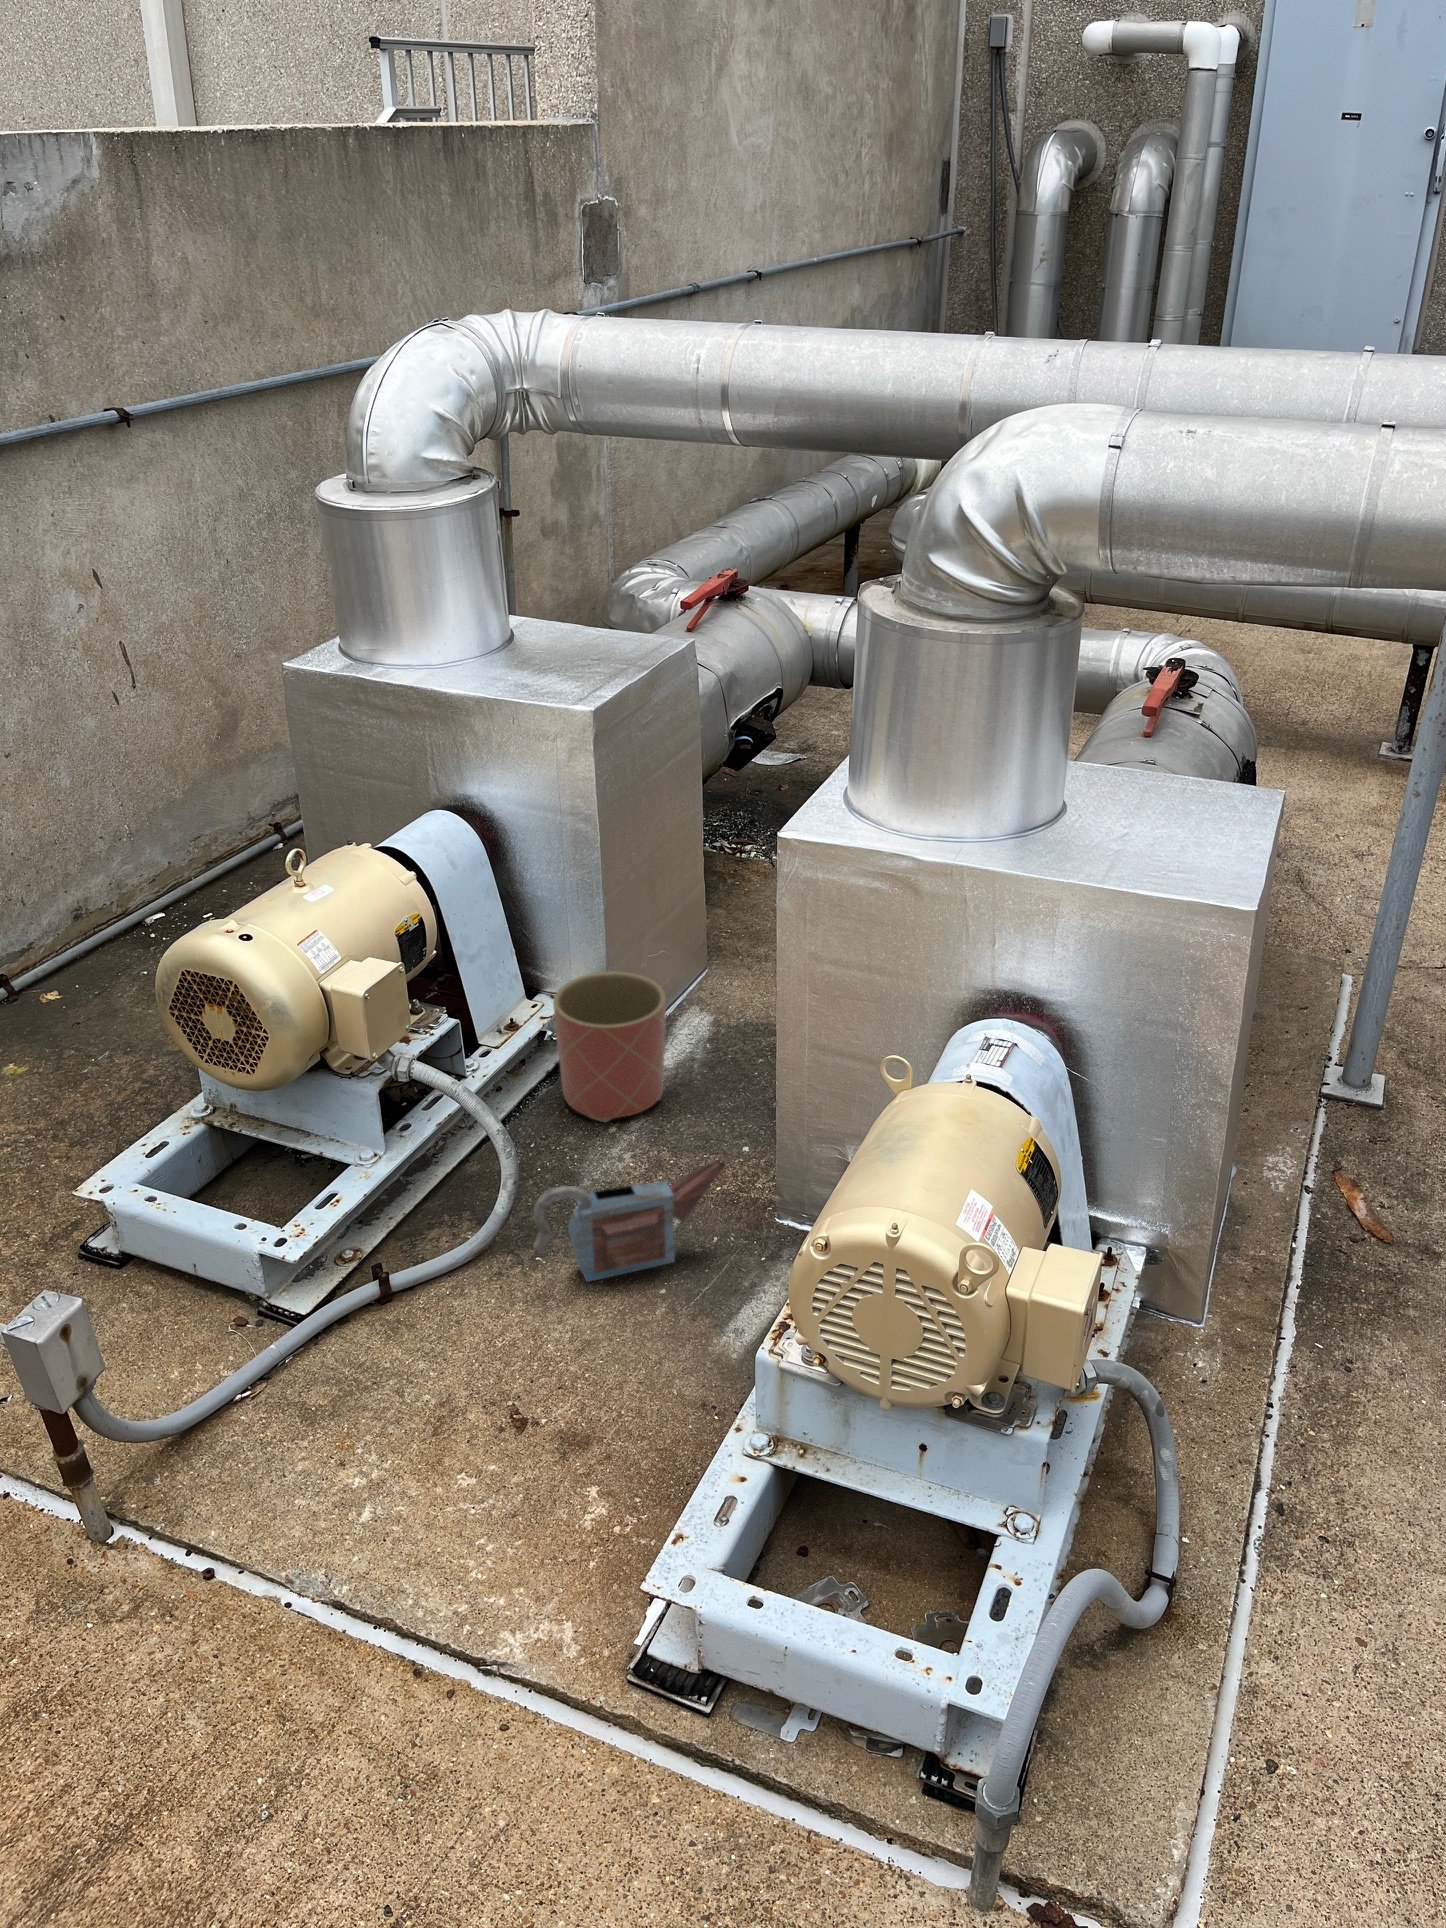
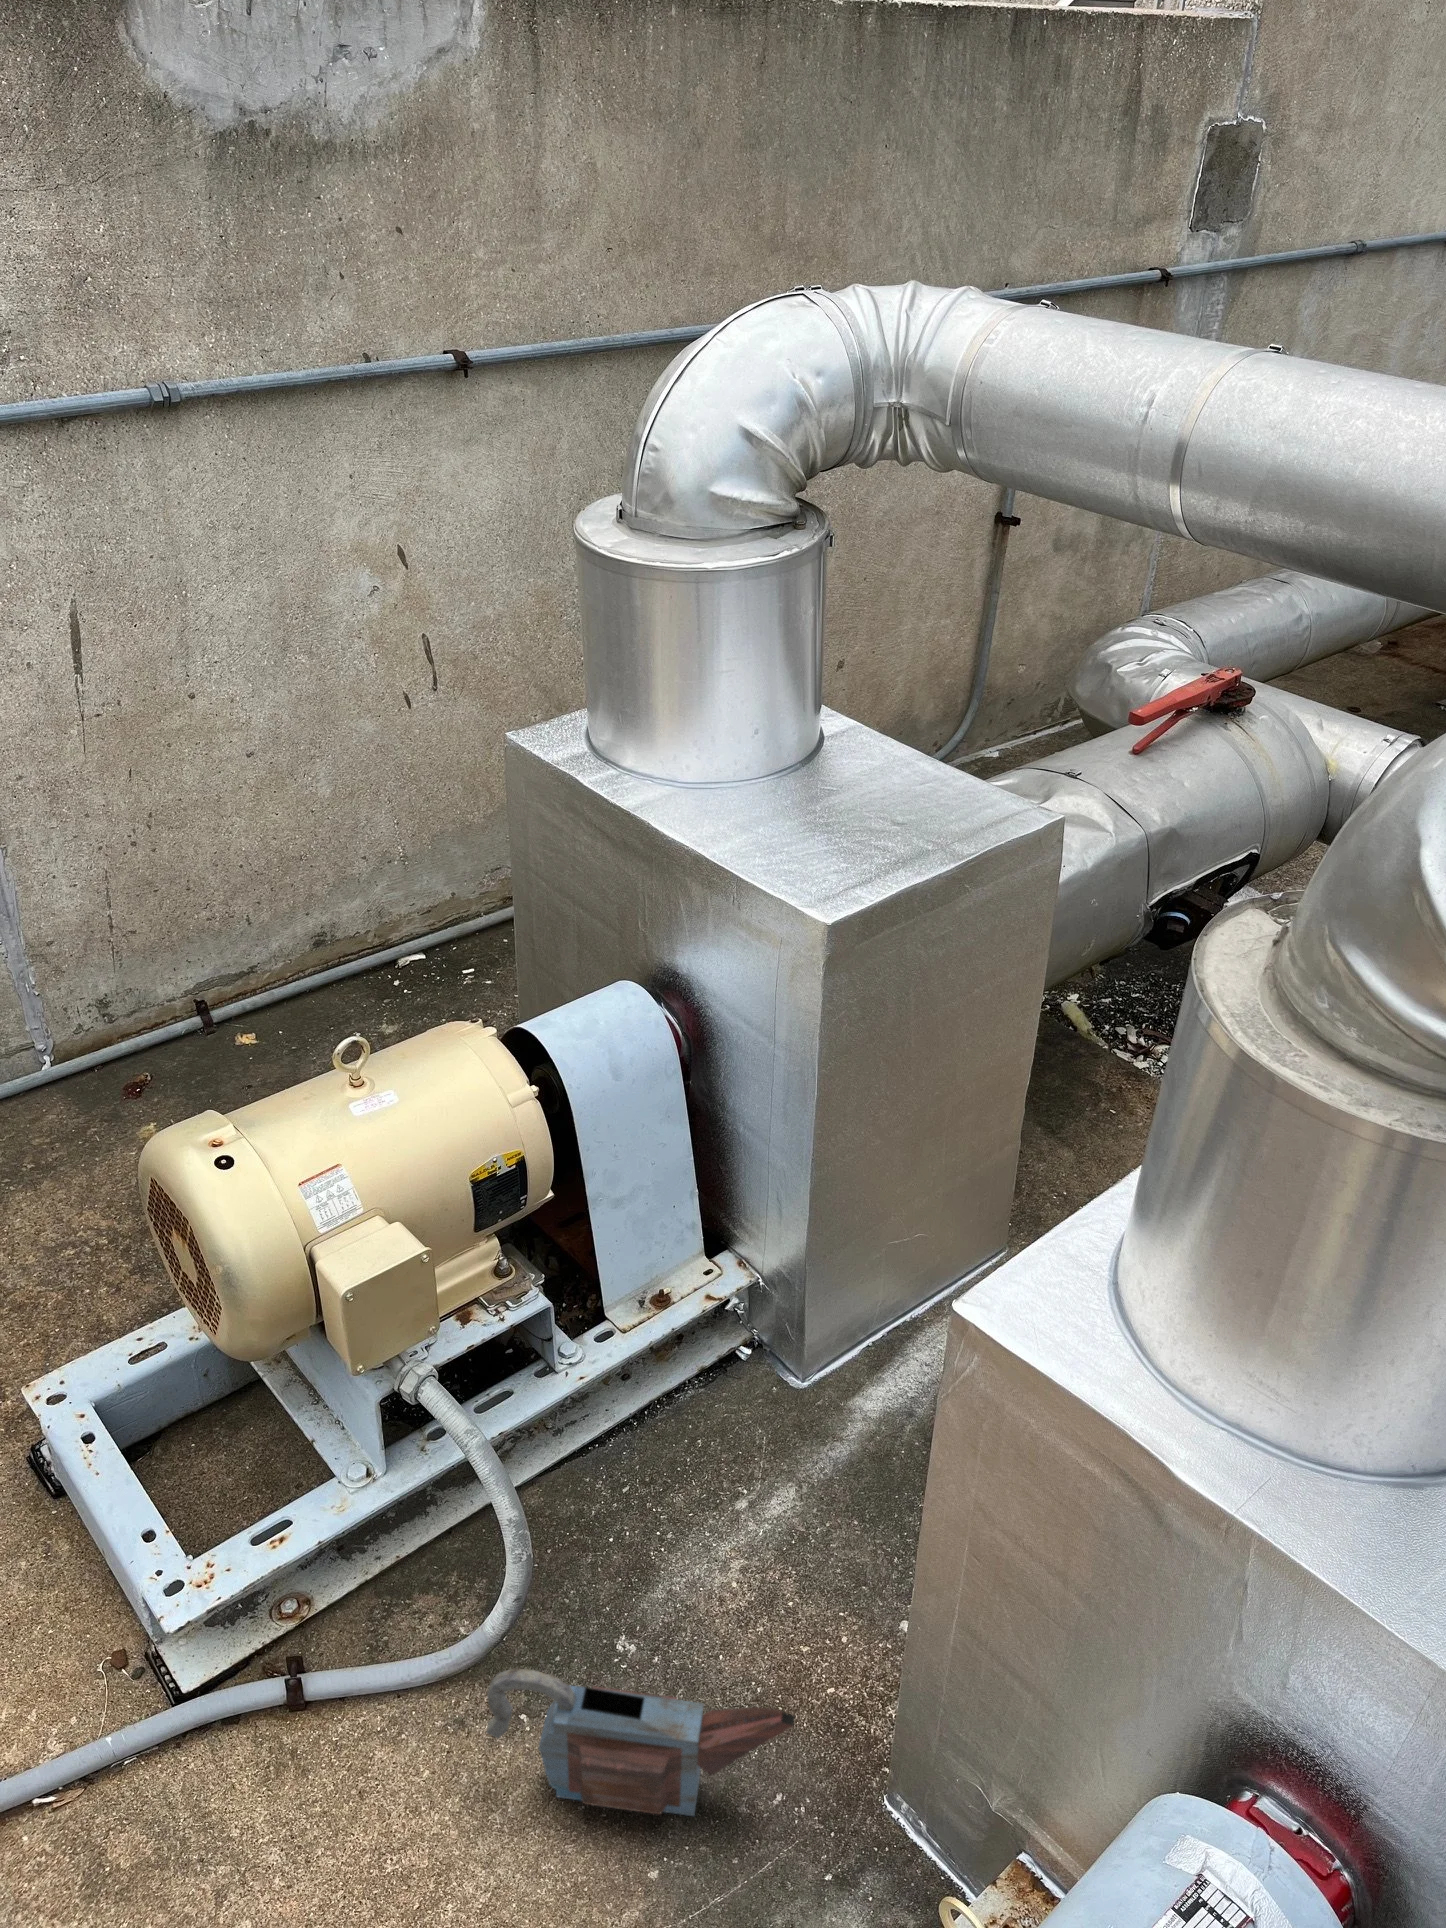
planter: present [553,971,666,1122] -> none [702,1265,866,1491]

